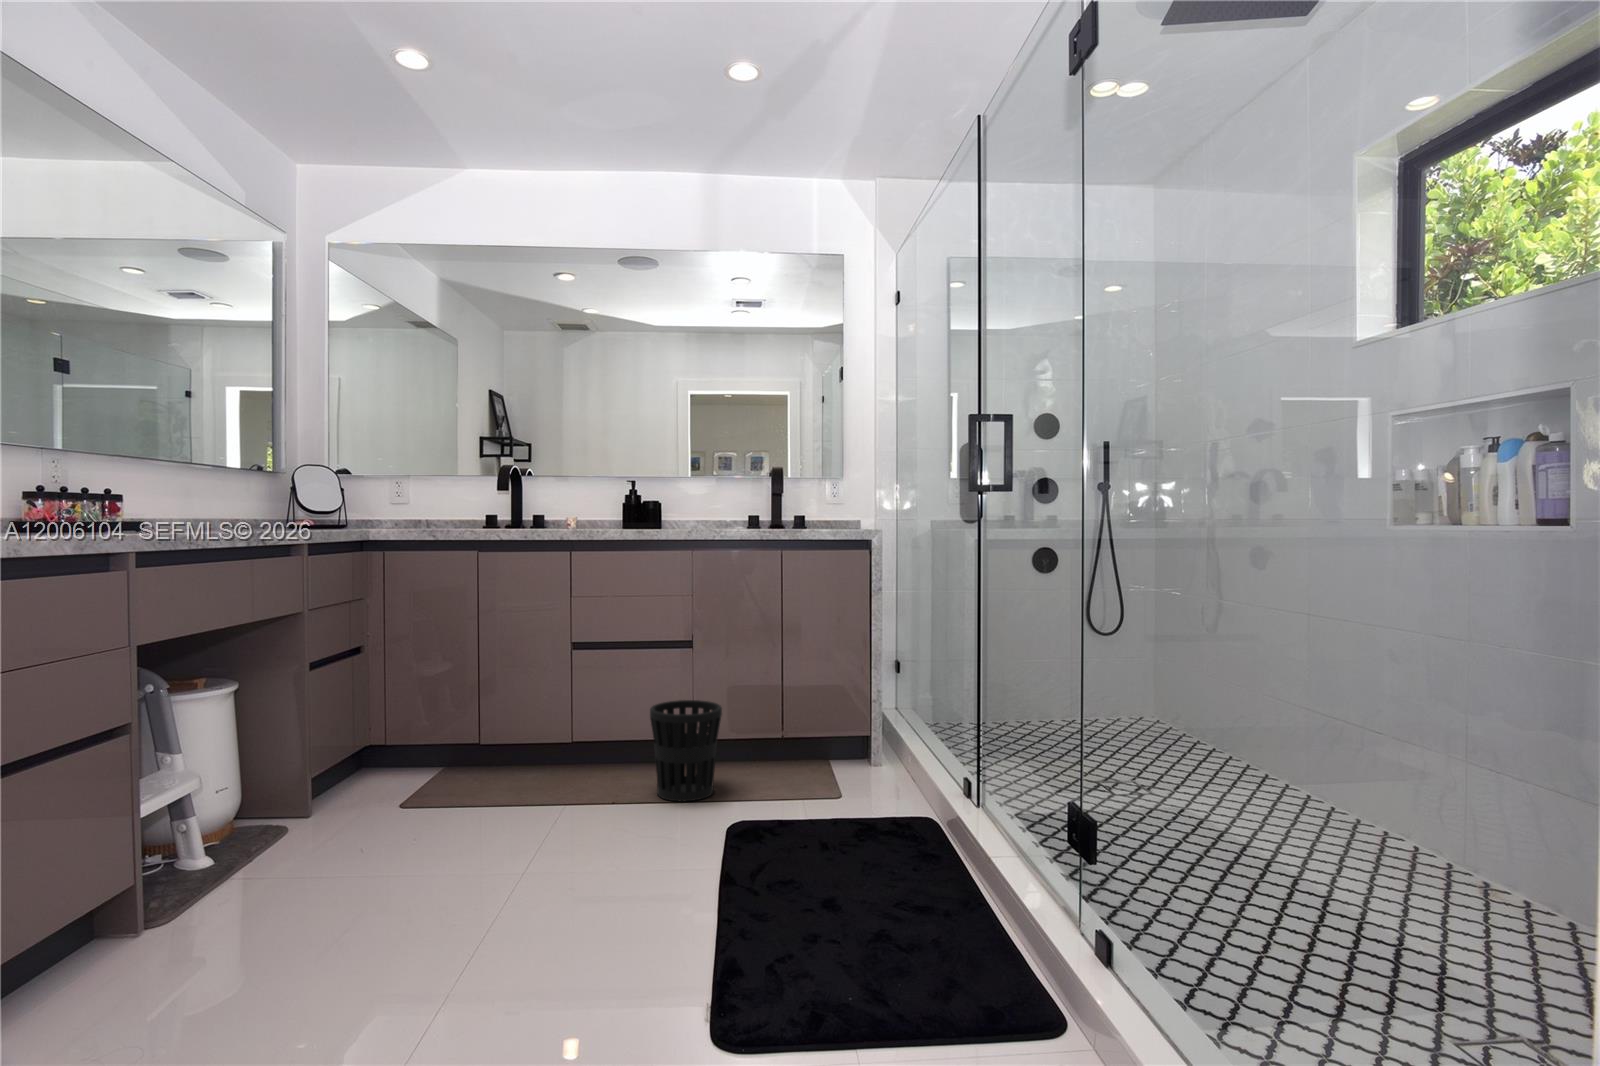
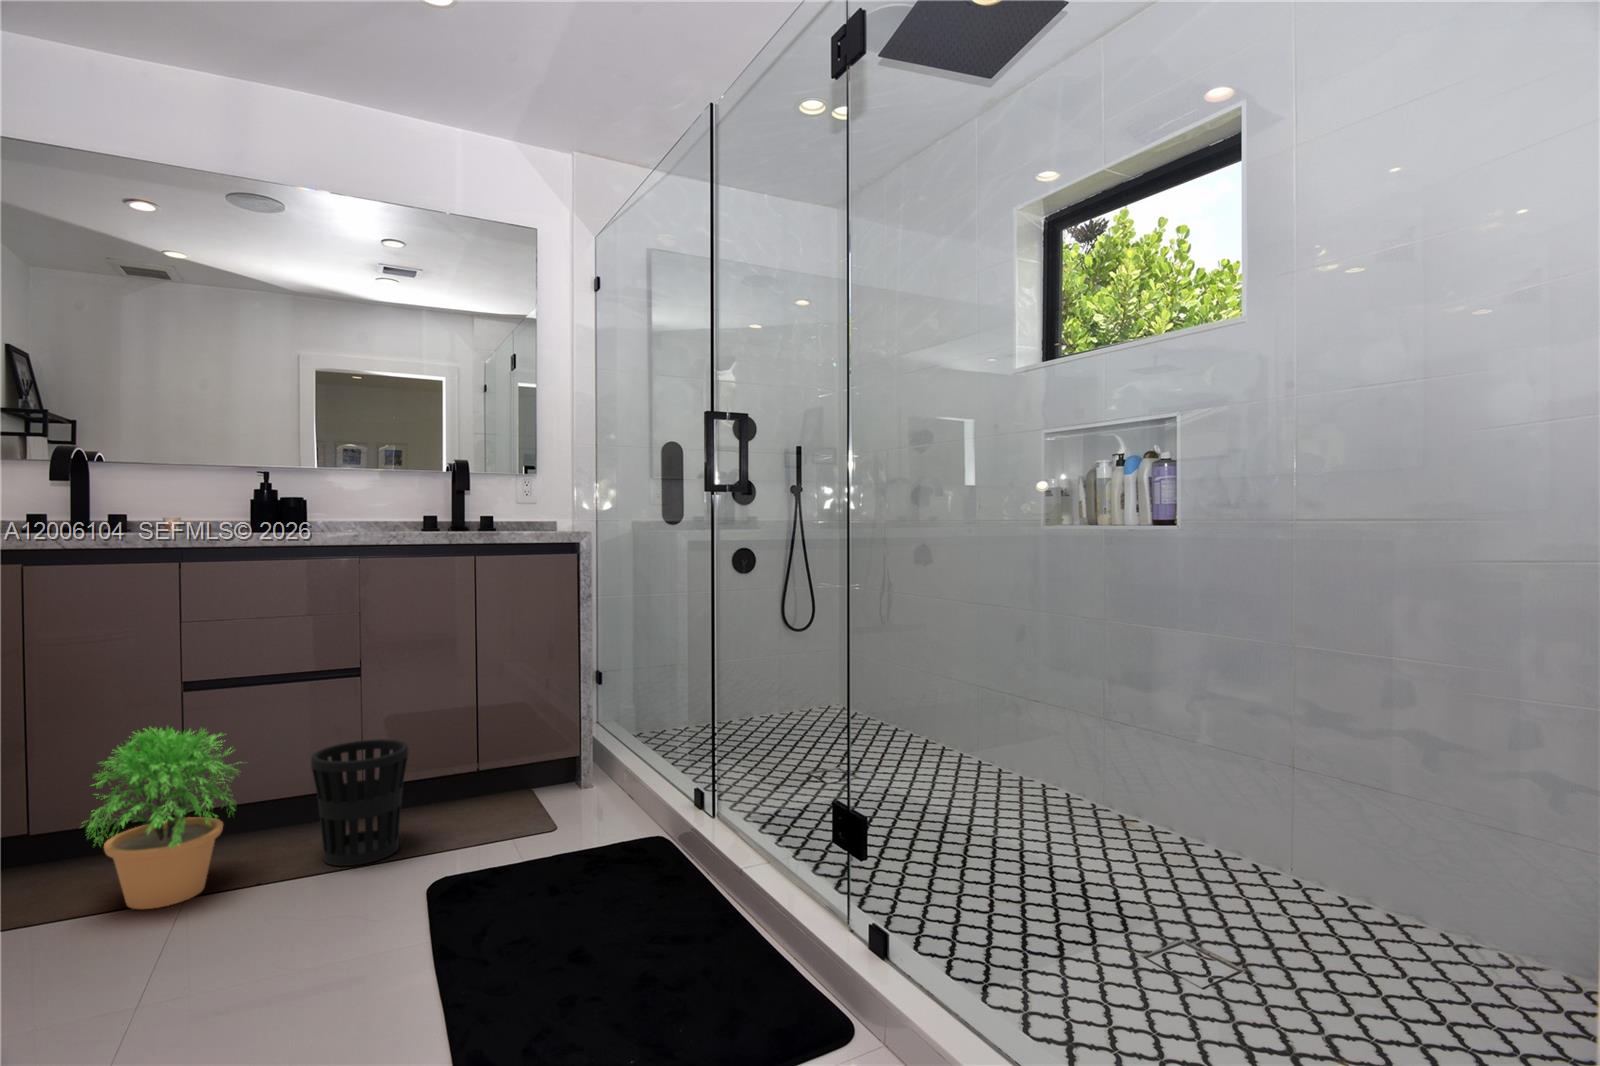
potted plant: none [498,670,608,808] -> present [88,727,241,909]

